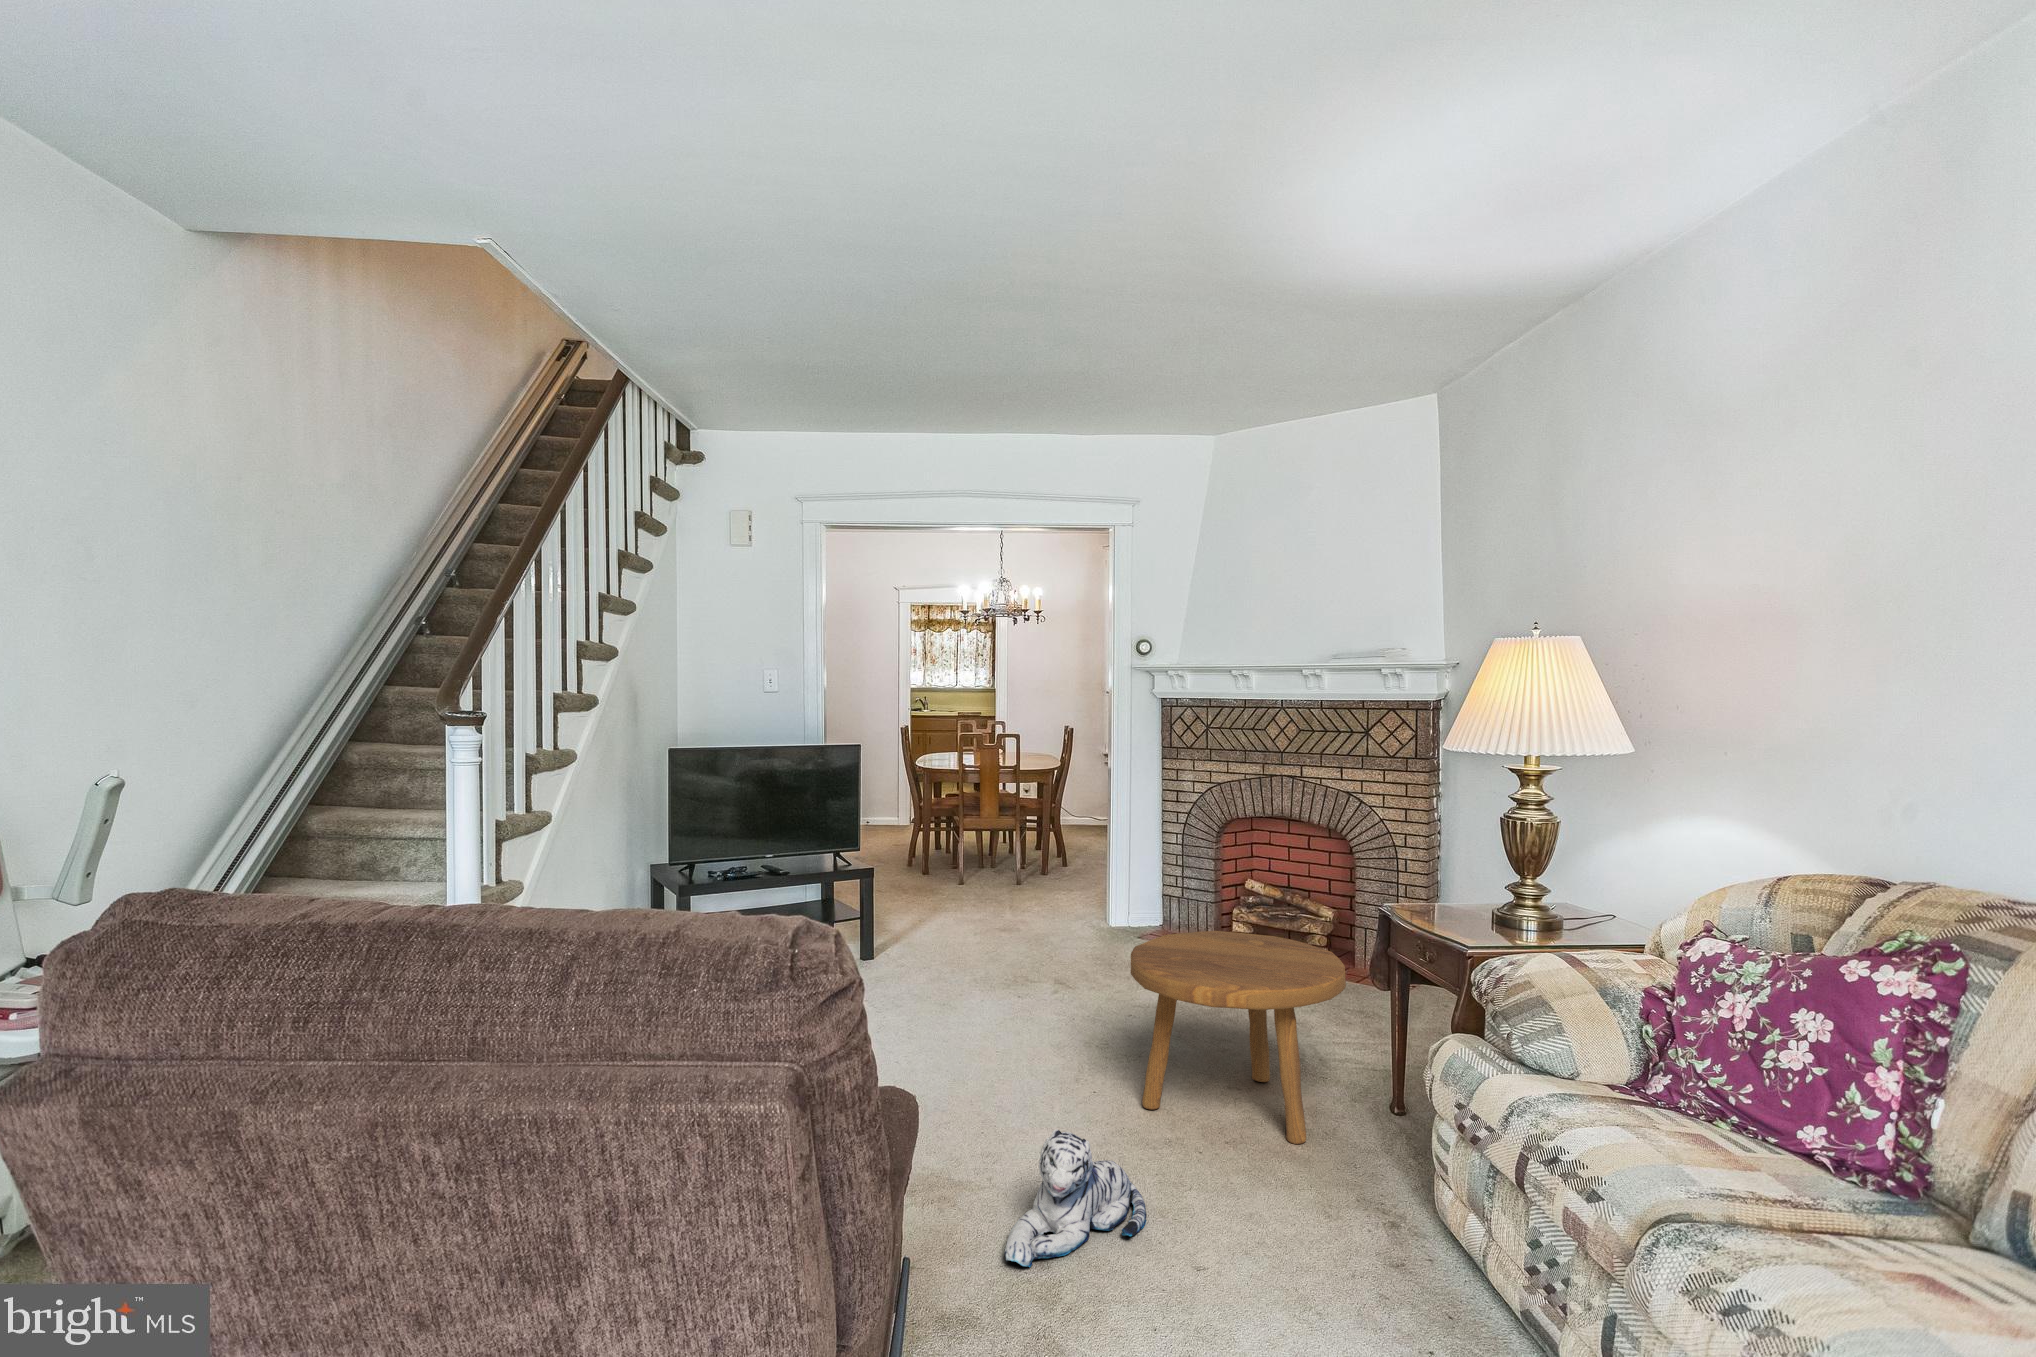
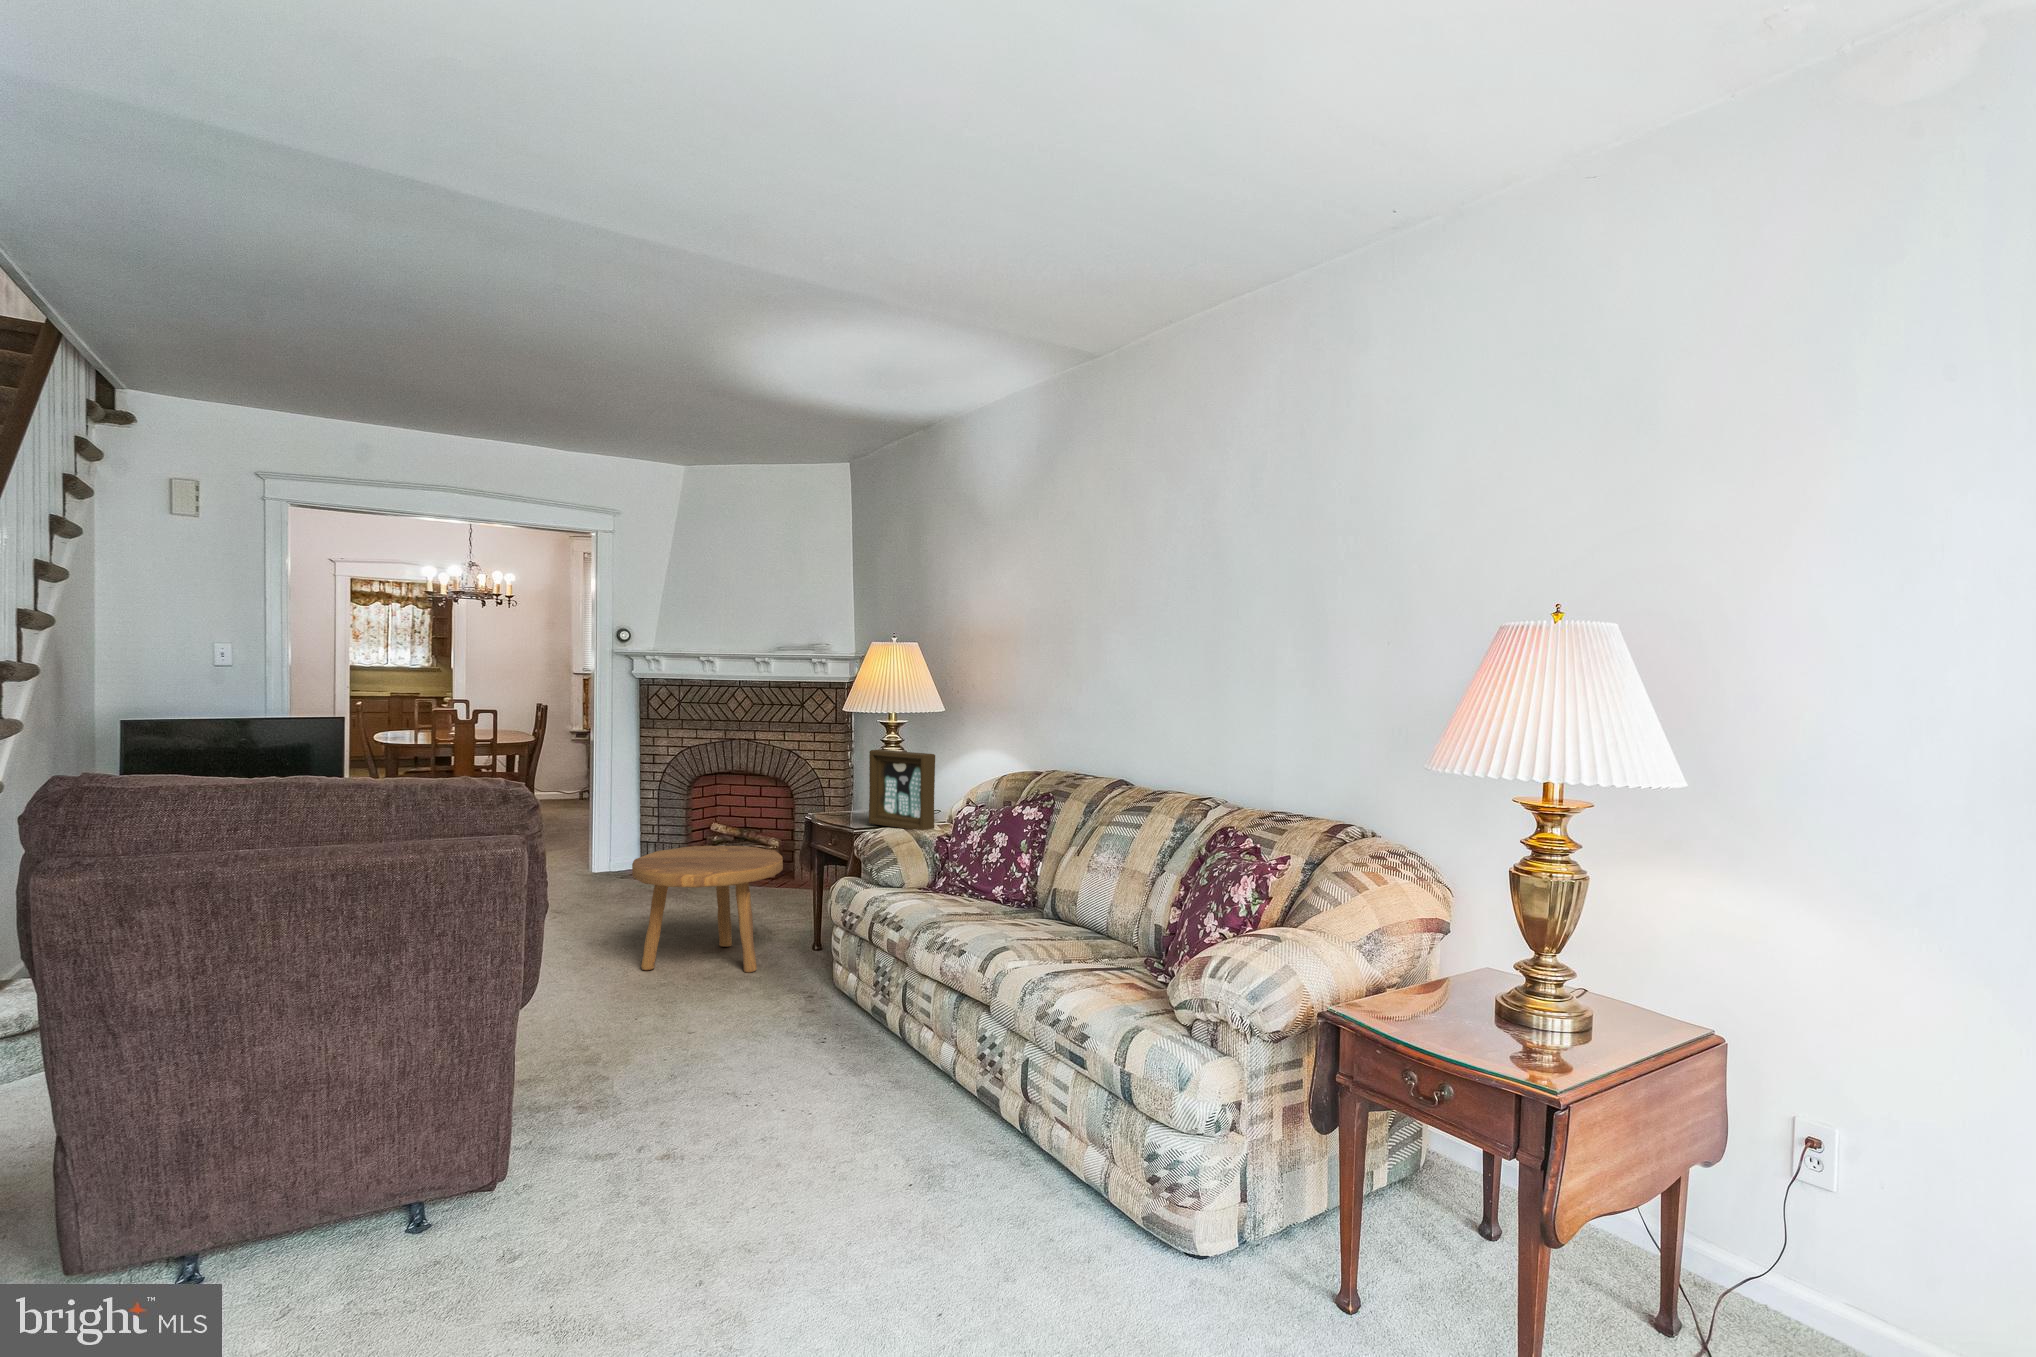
picture frame: none [1492,813,1625,967] -> present [869,749,935,830]
plush toy: present [1004,1130,1146,1267] -> none [559,966,654,1049]

